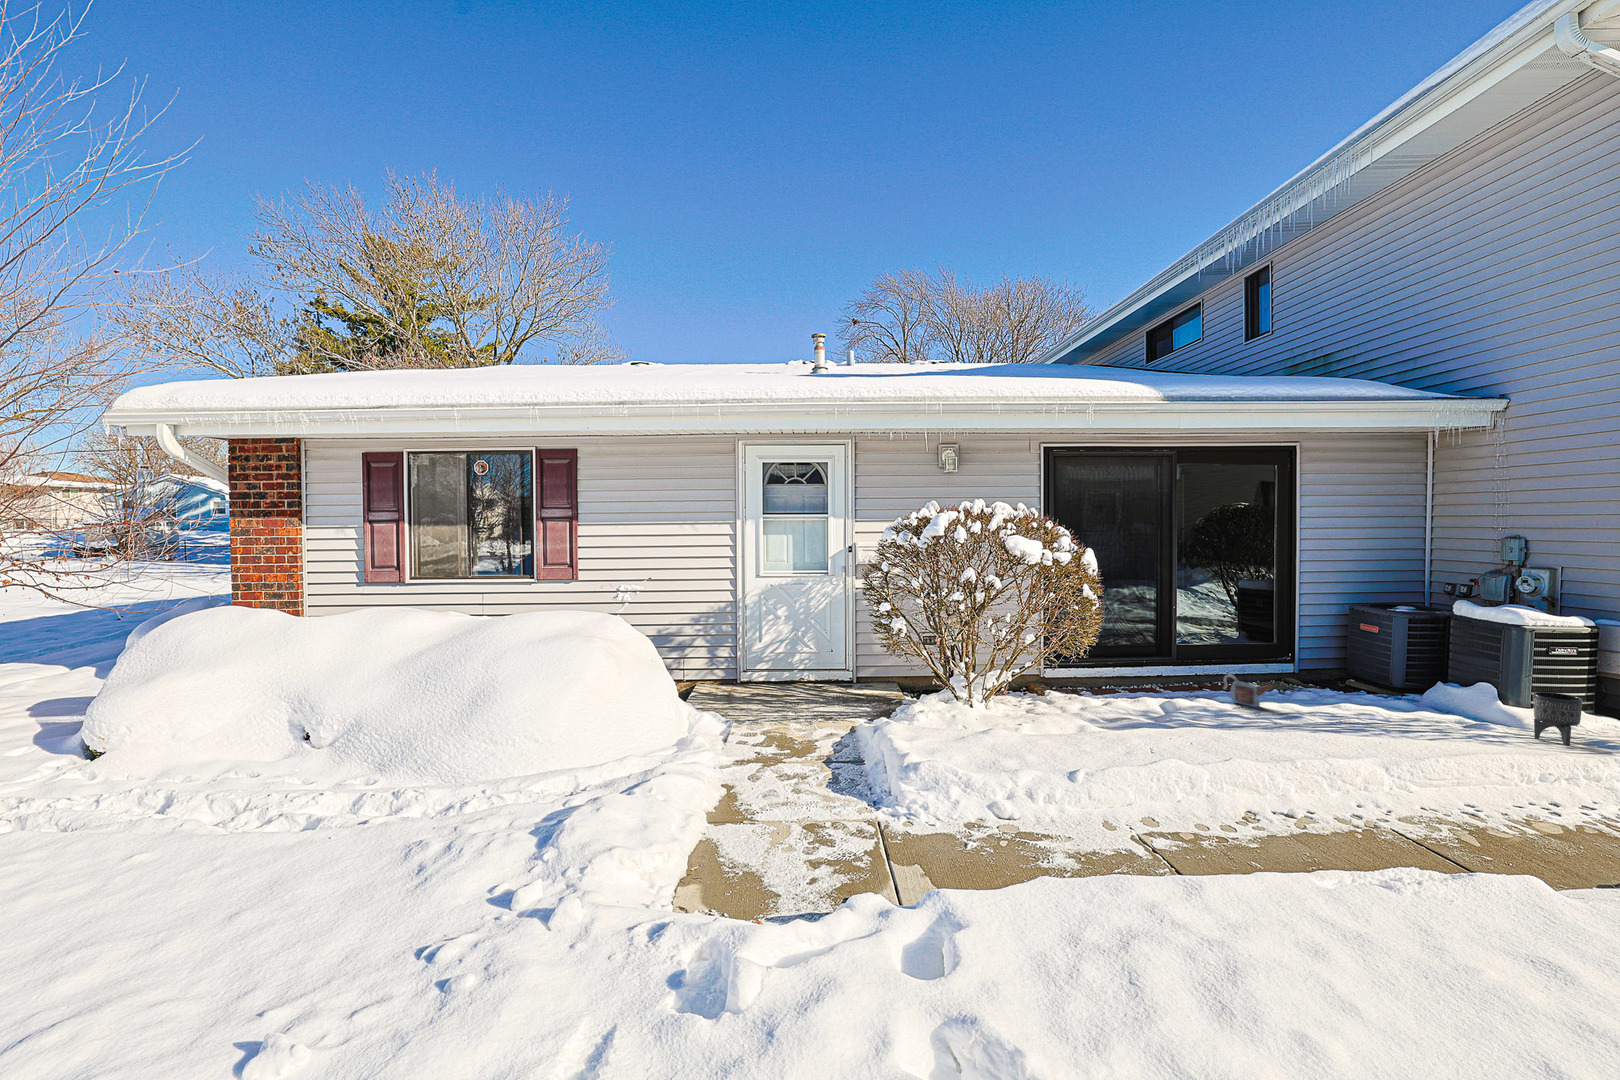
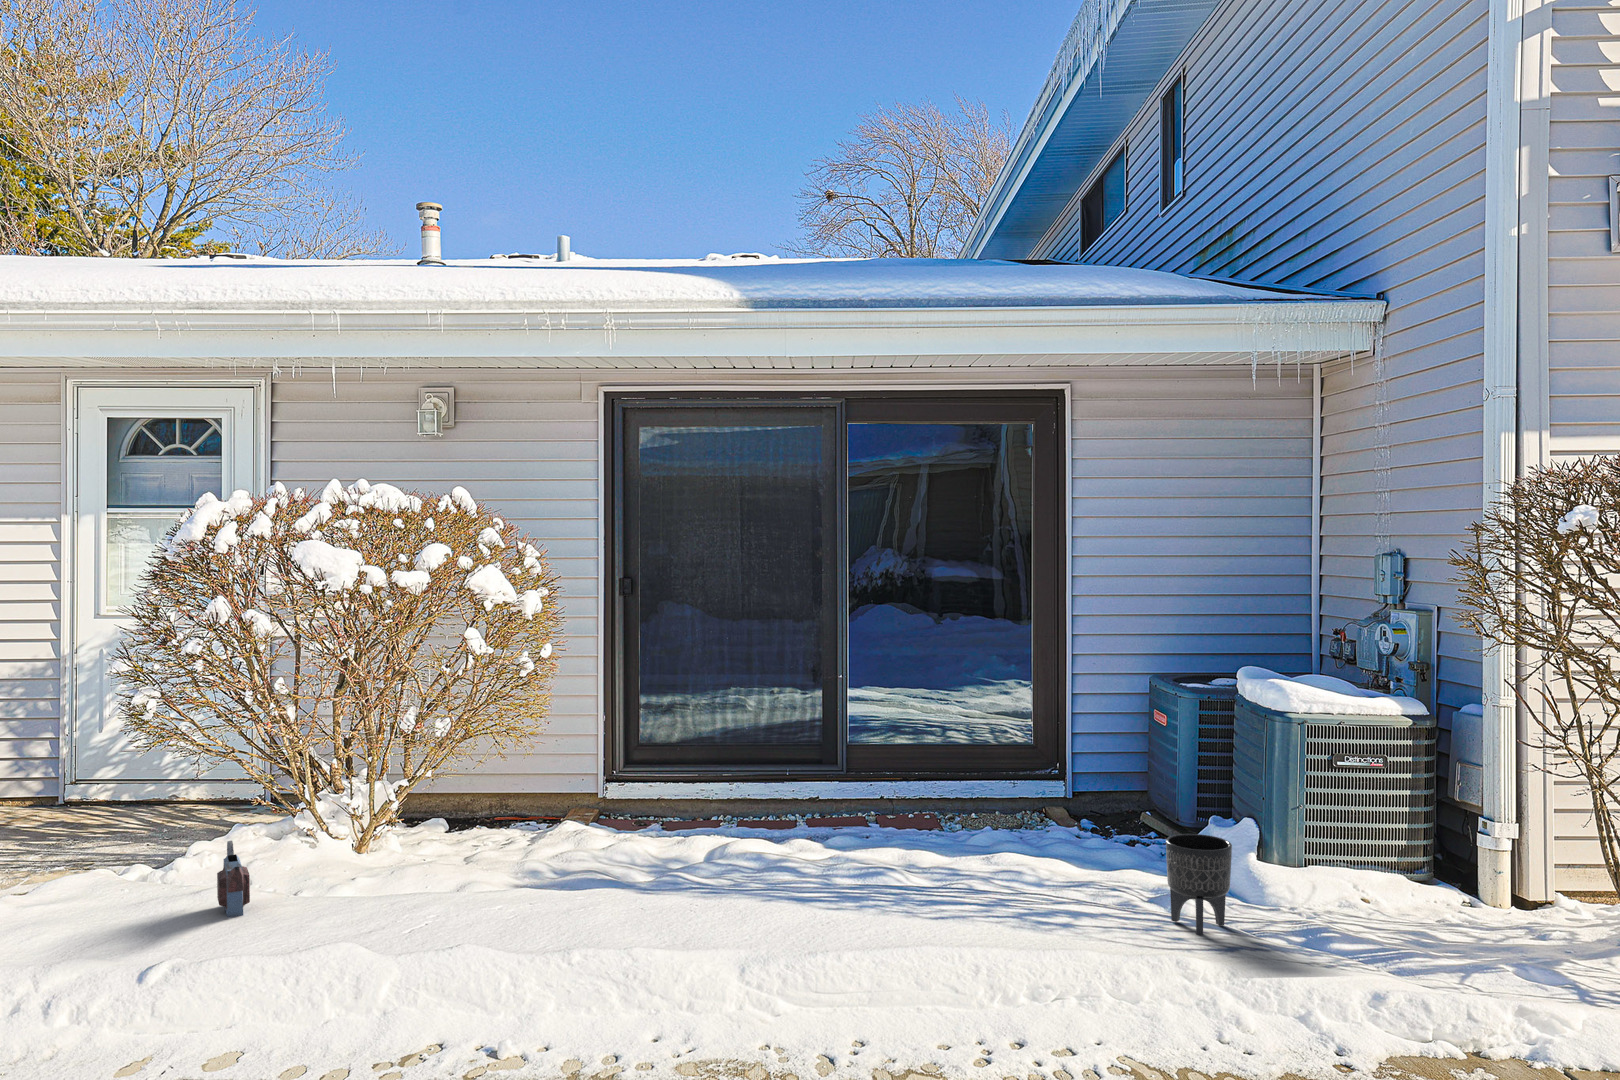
watering can: present [1223,674,1274,707] -> present [217,841,250,917]

